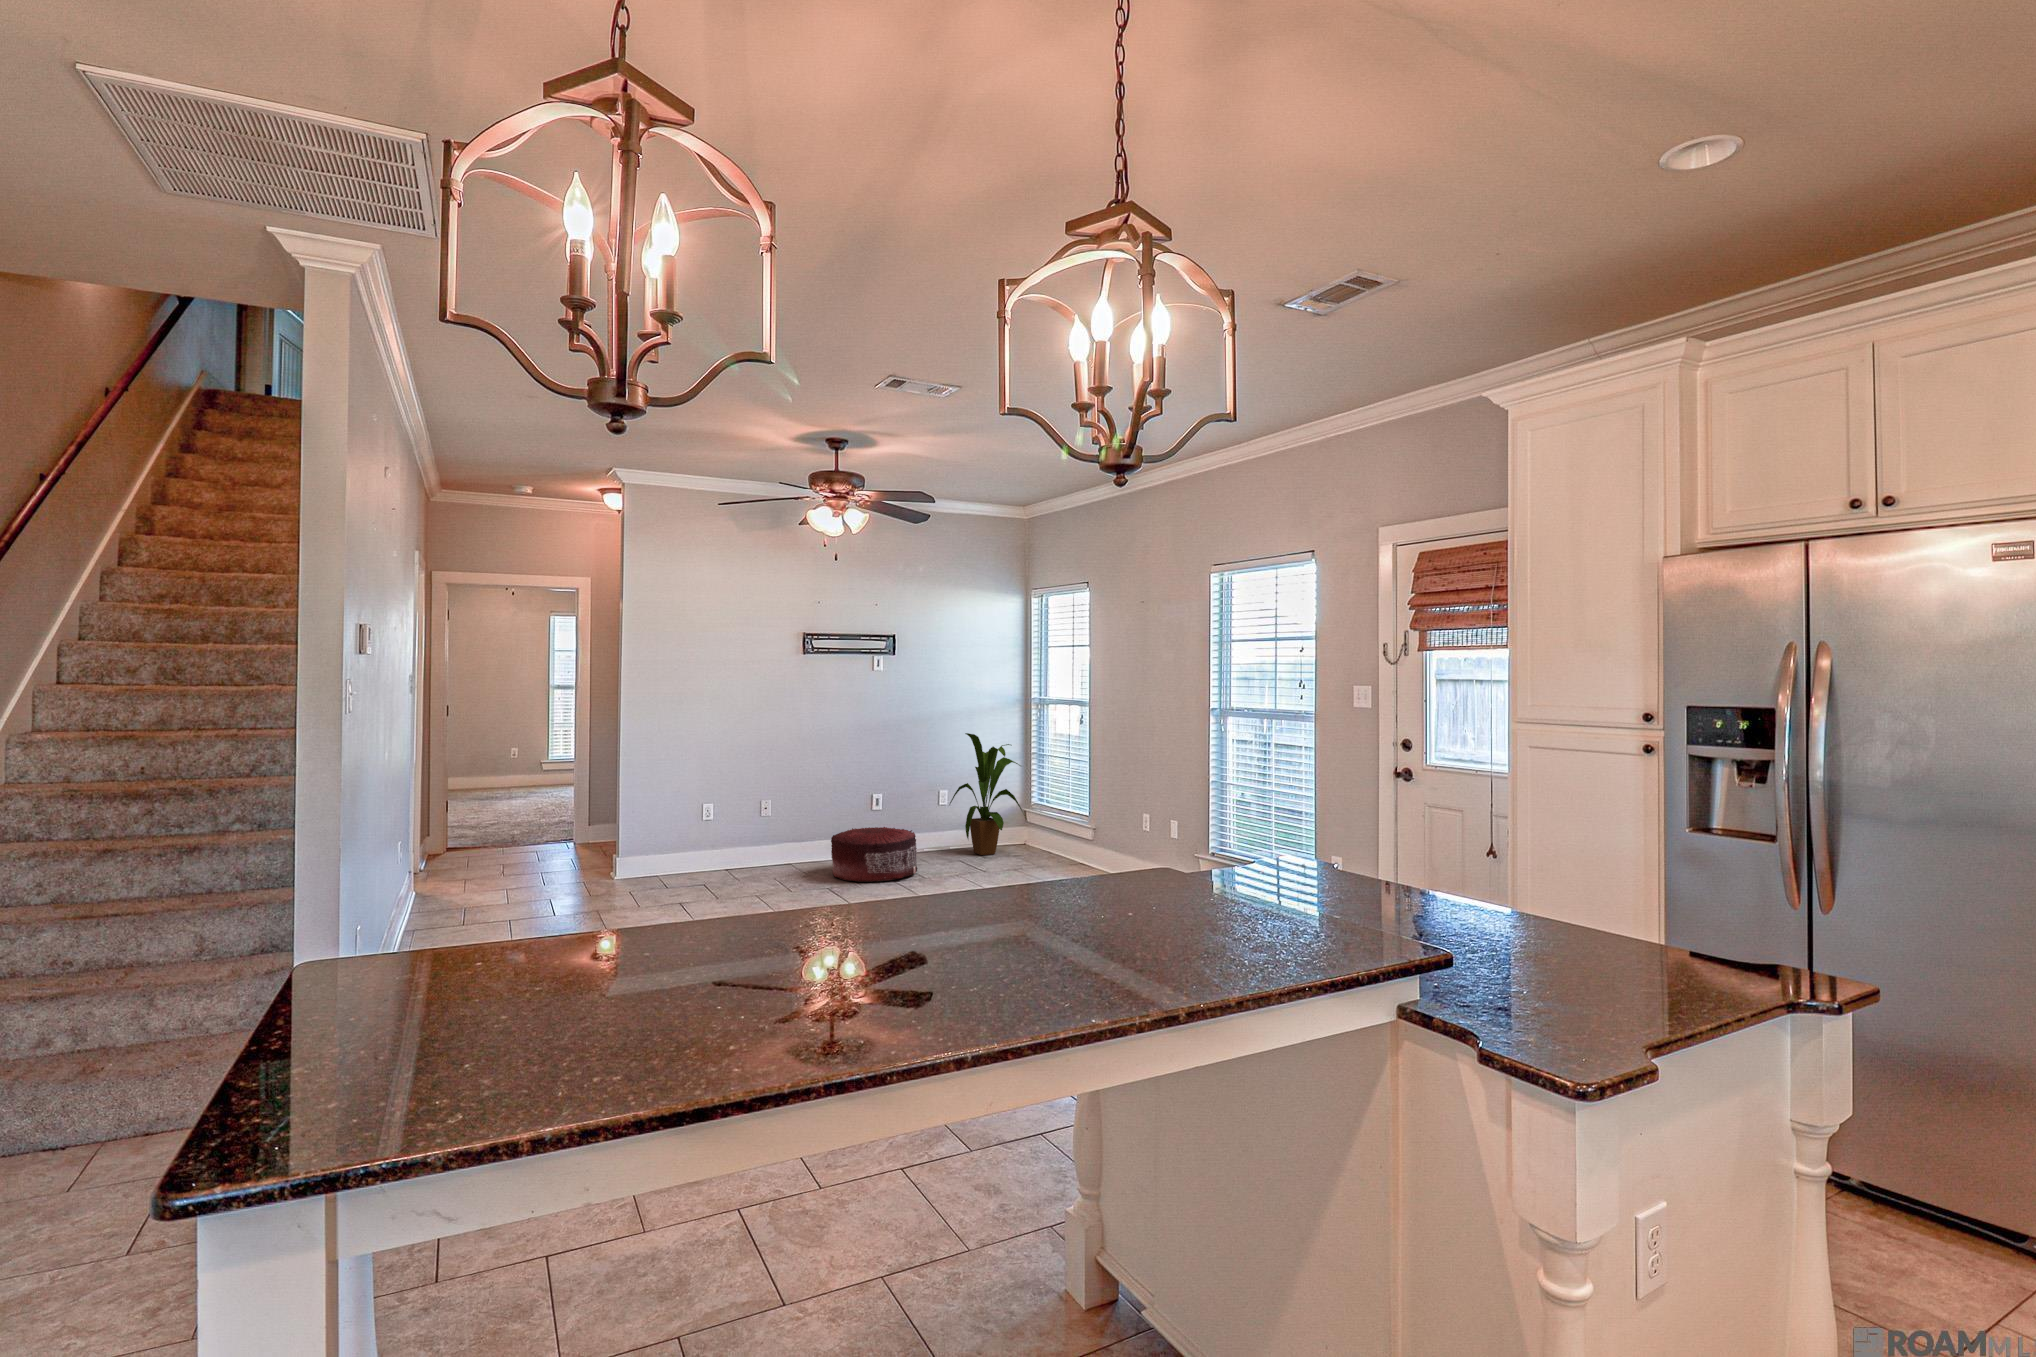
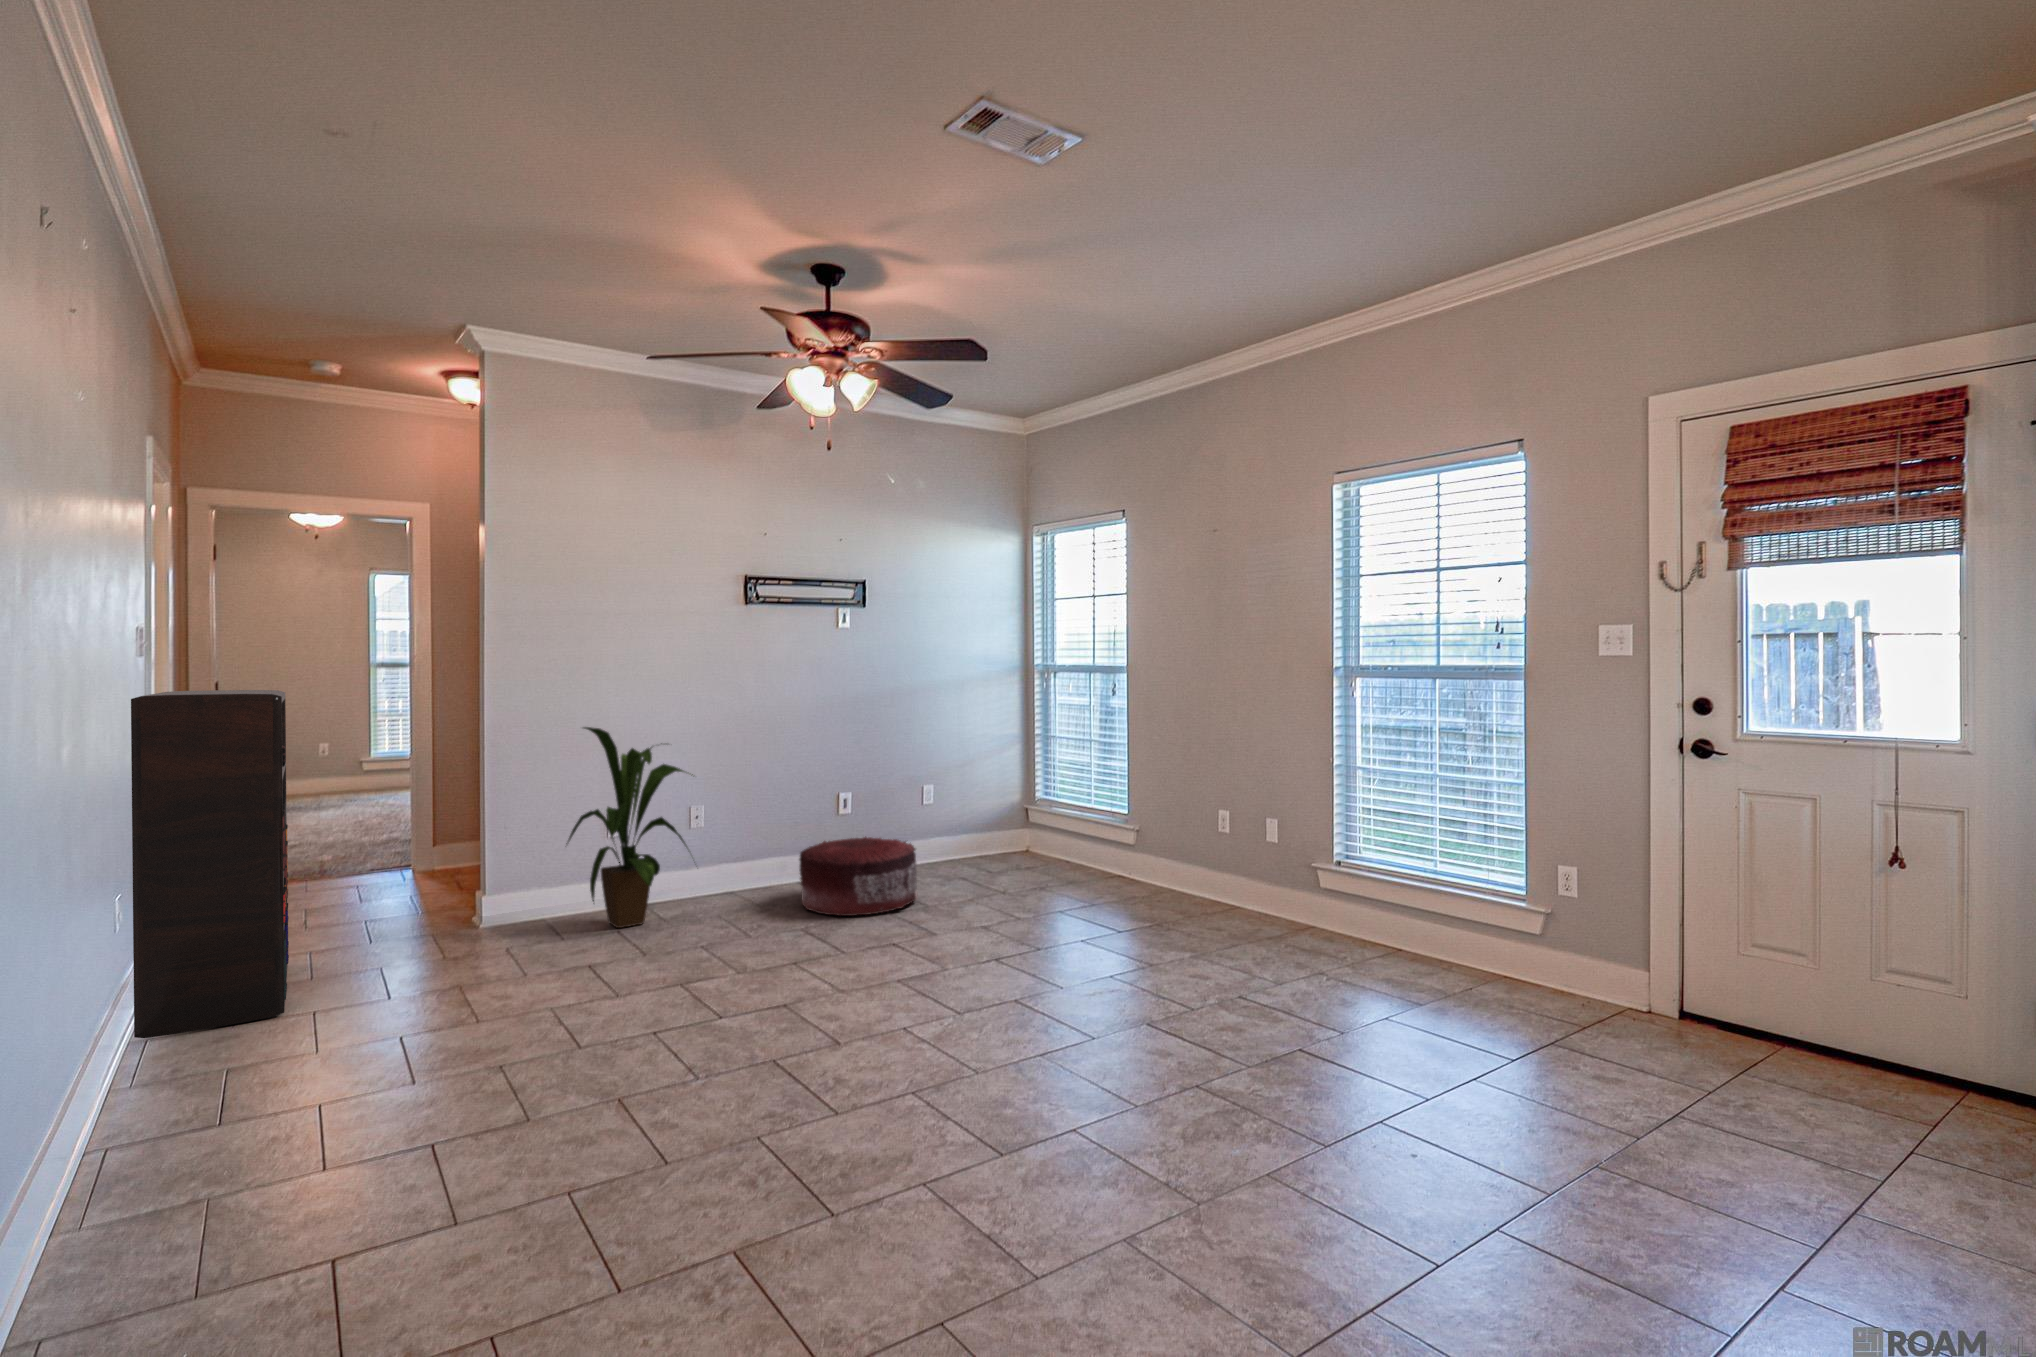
bookshelf: none [414,715,497,926] -> present [131,690,289,1038]
house plant: present [949,733,1025,855] -> present [566,727,693,928]

